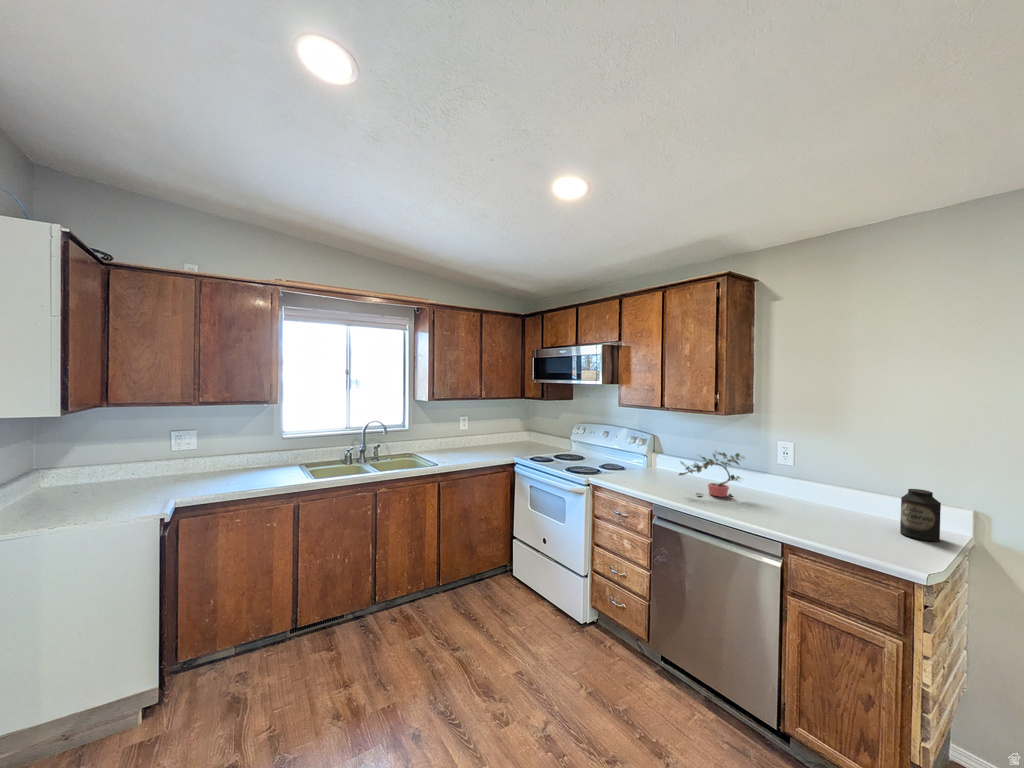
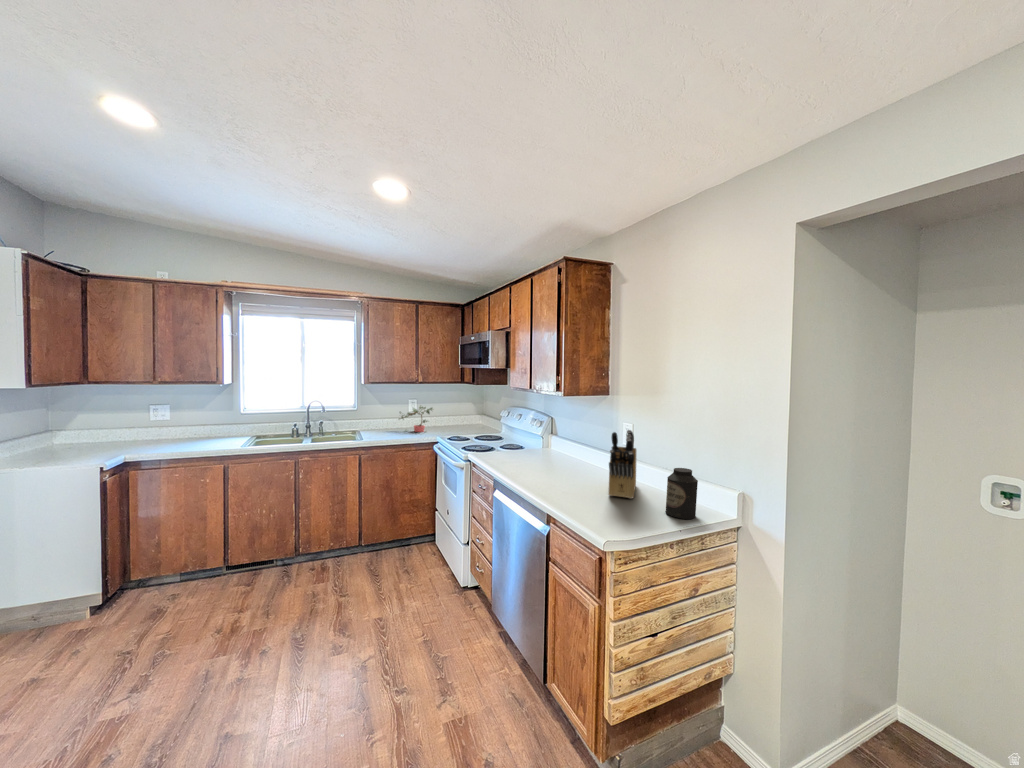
knife block: none [789,451,861,522] -> present [609,430,636,499]
potted plant: present [679,452,743,497] -> present [399,407,432,432]

